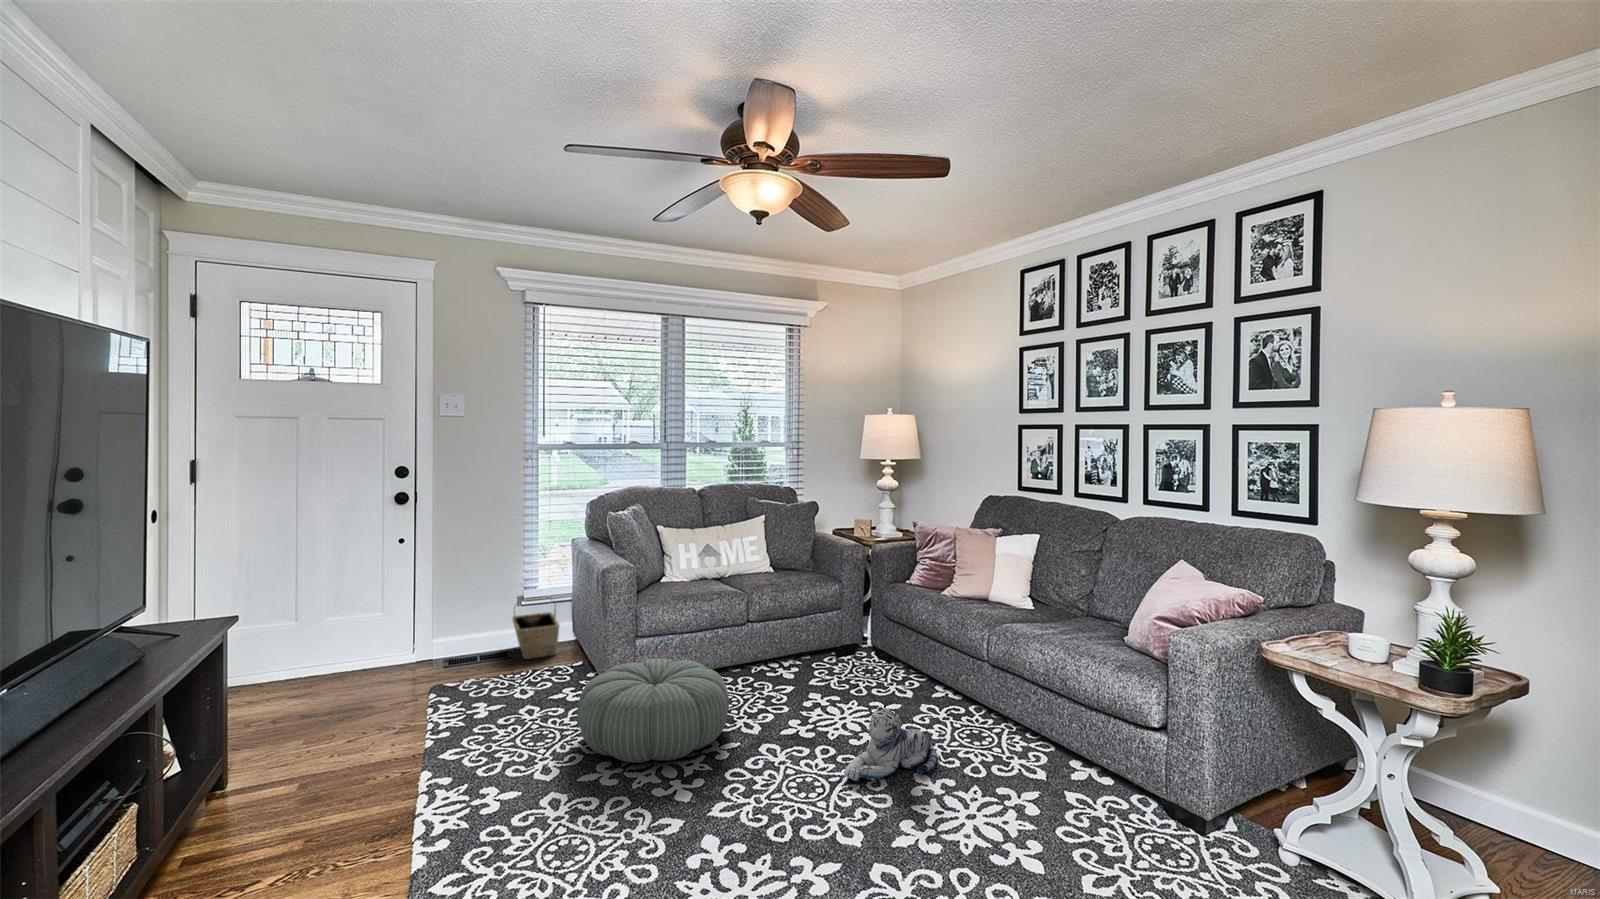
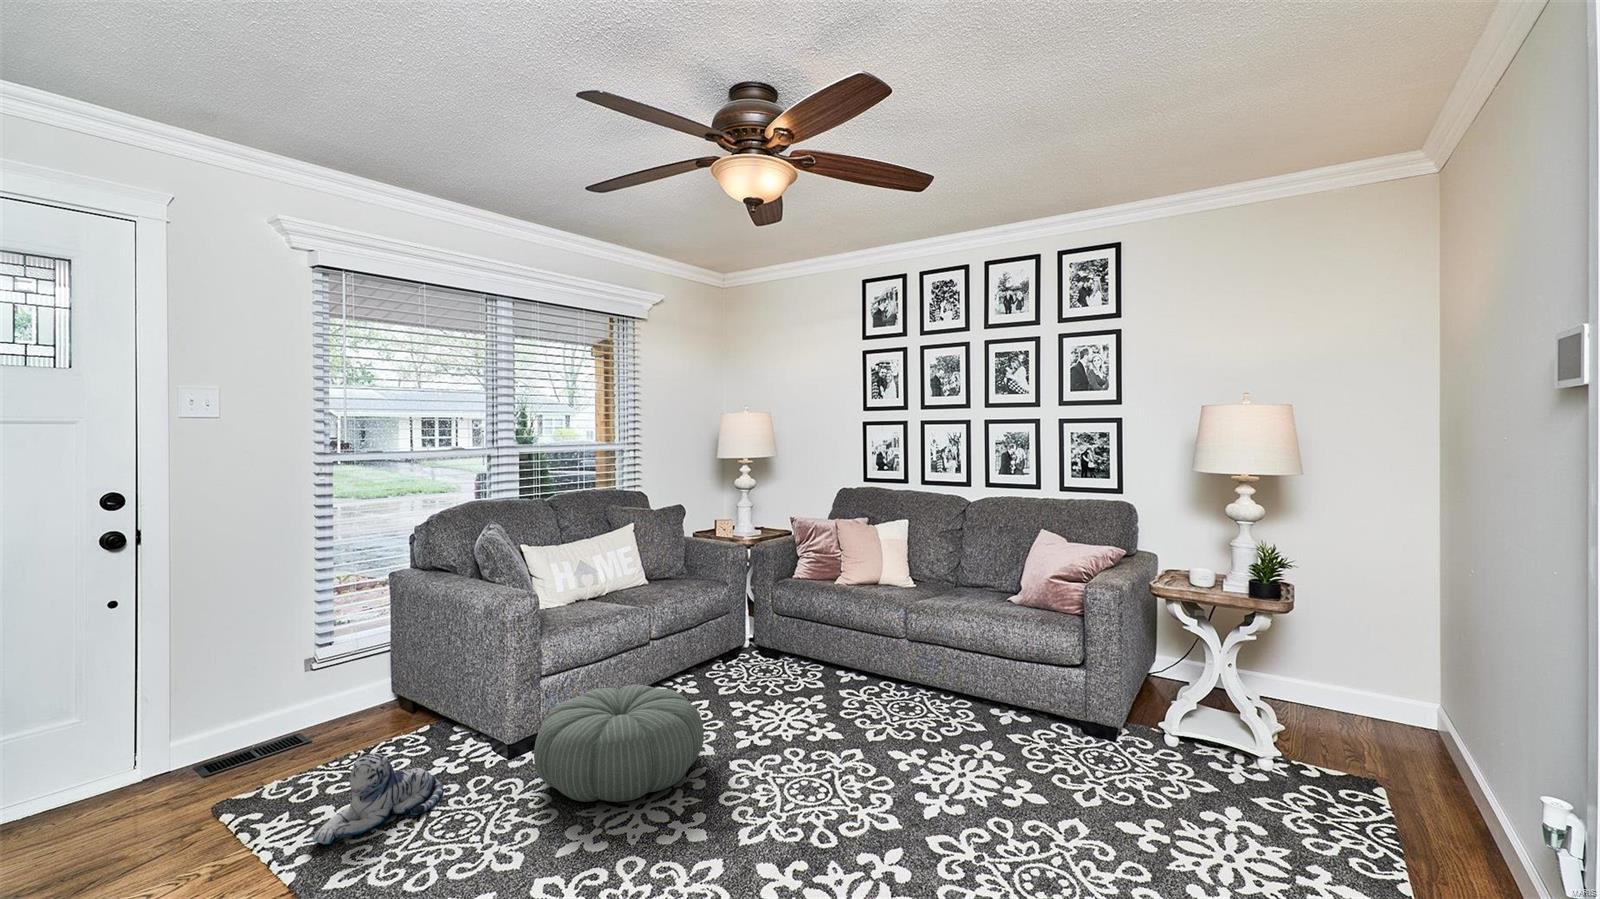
basket: present [512,597,560,659] -> none [321,646,403,727]
plush toy: present [844,707,938,782] -> present [313,752,444,844]

